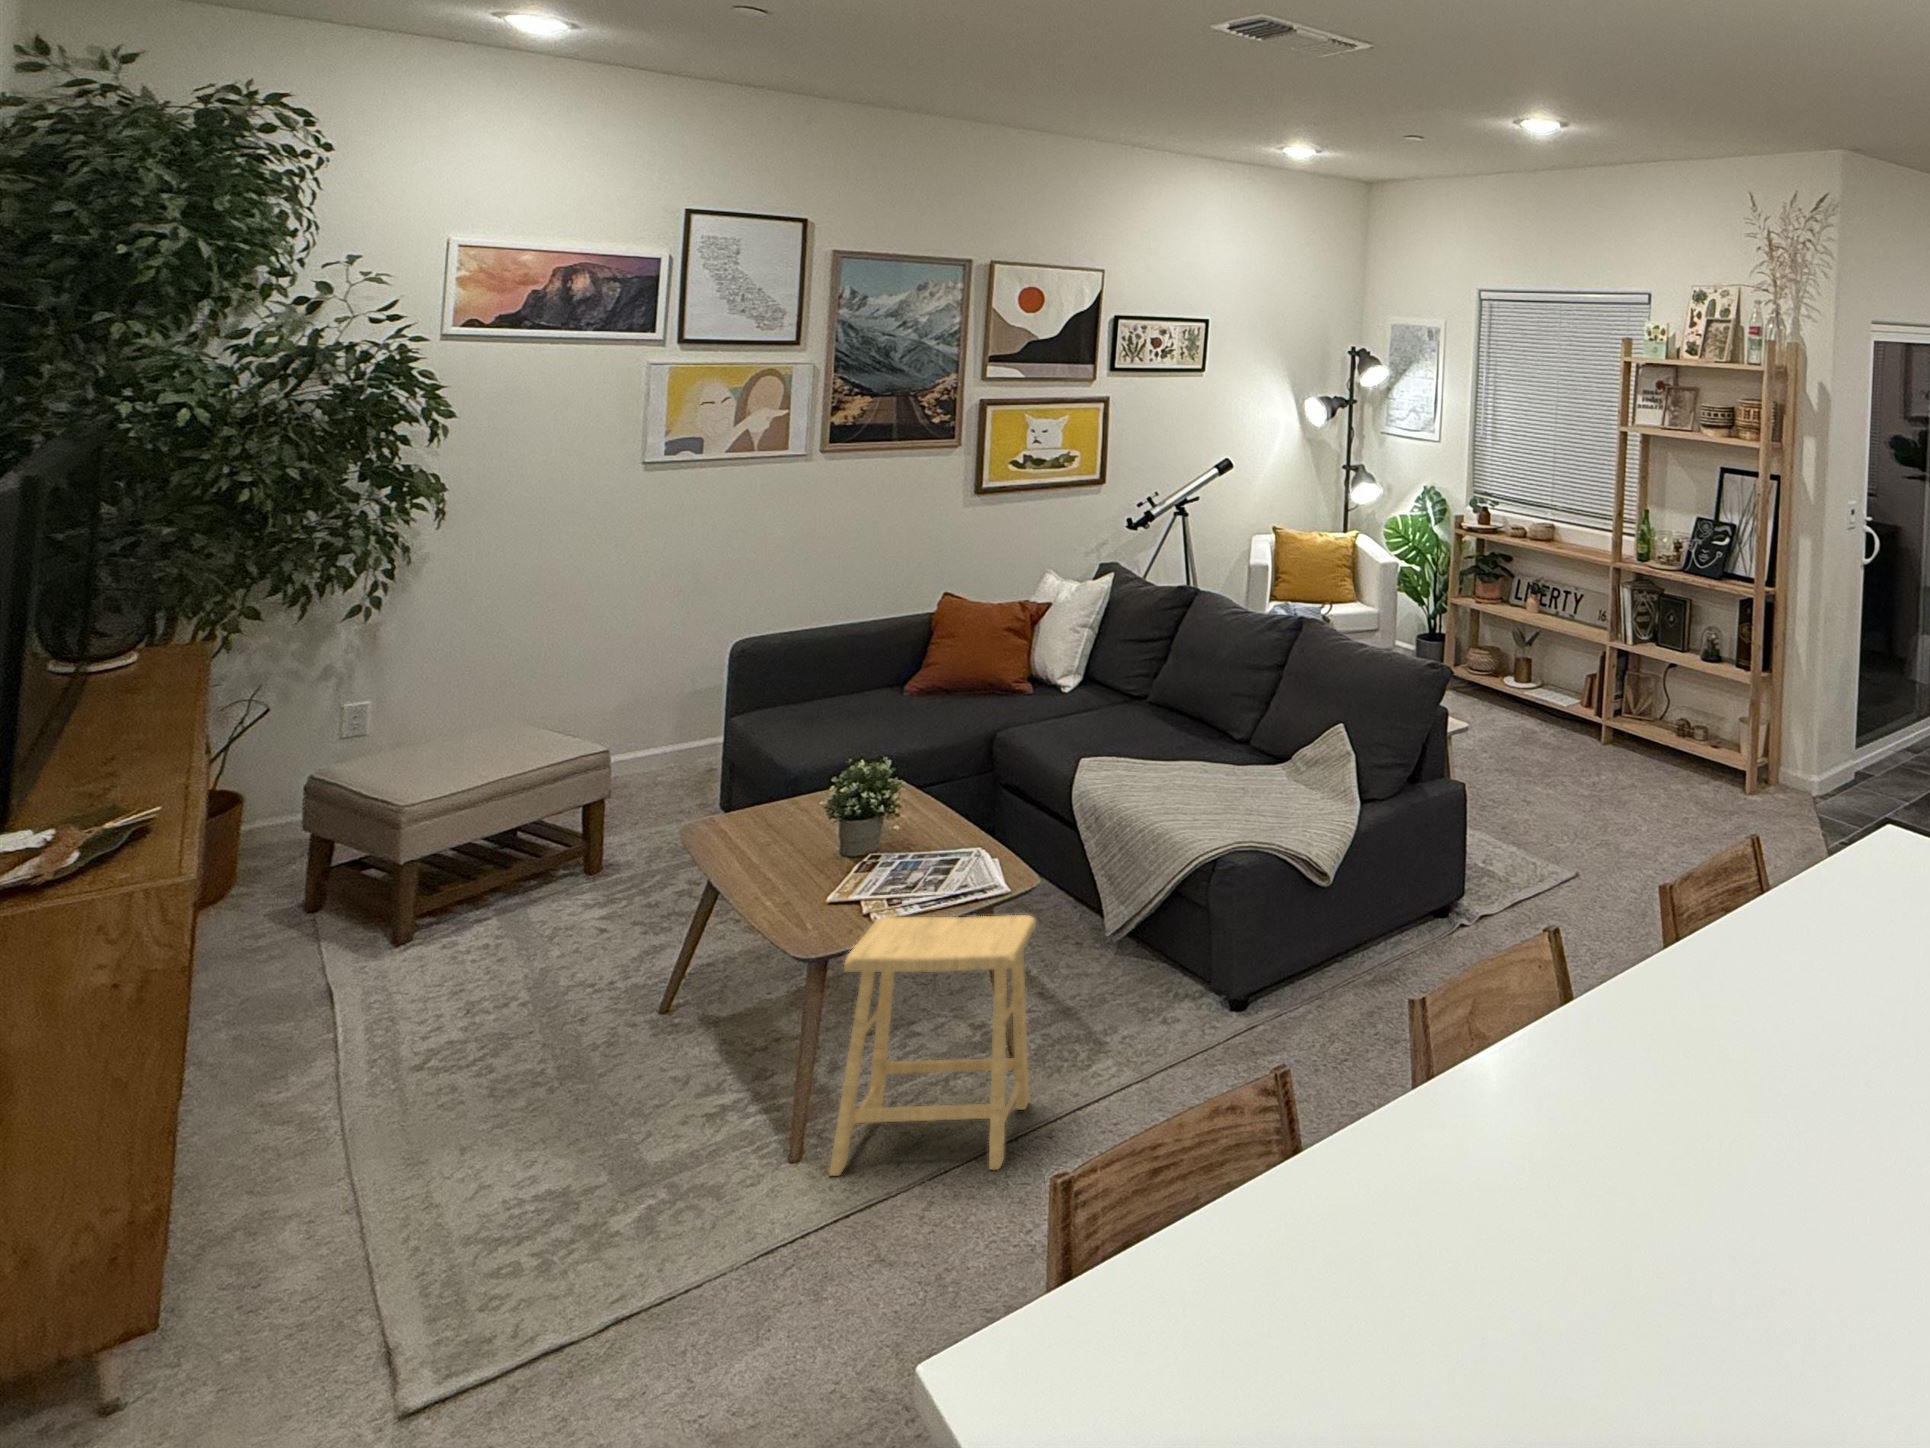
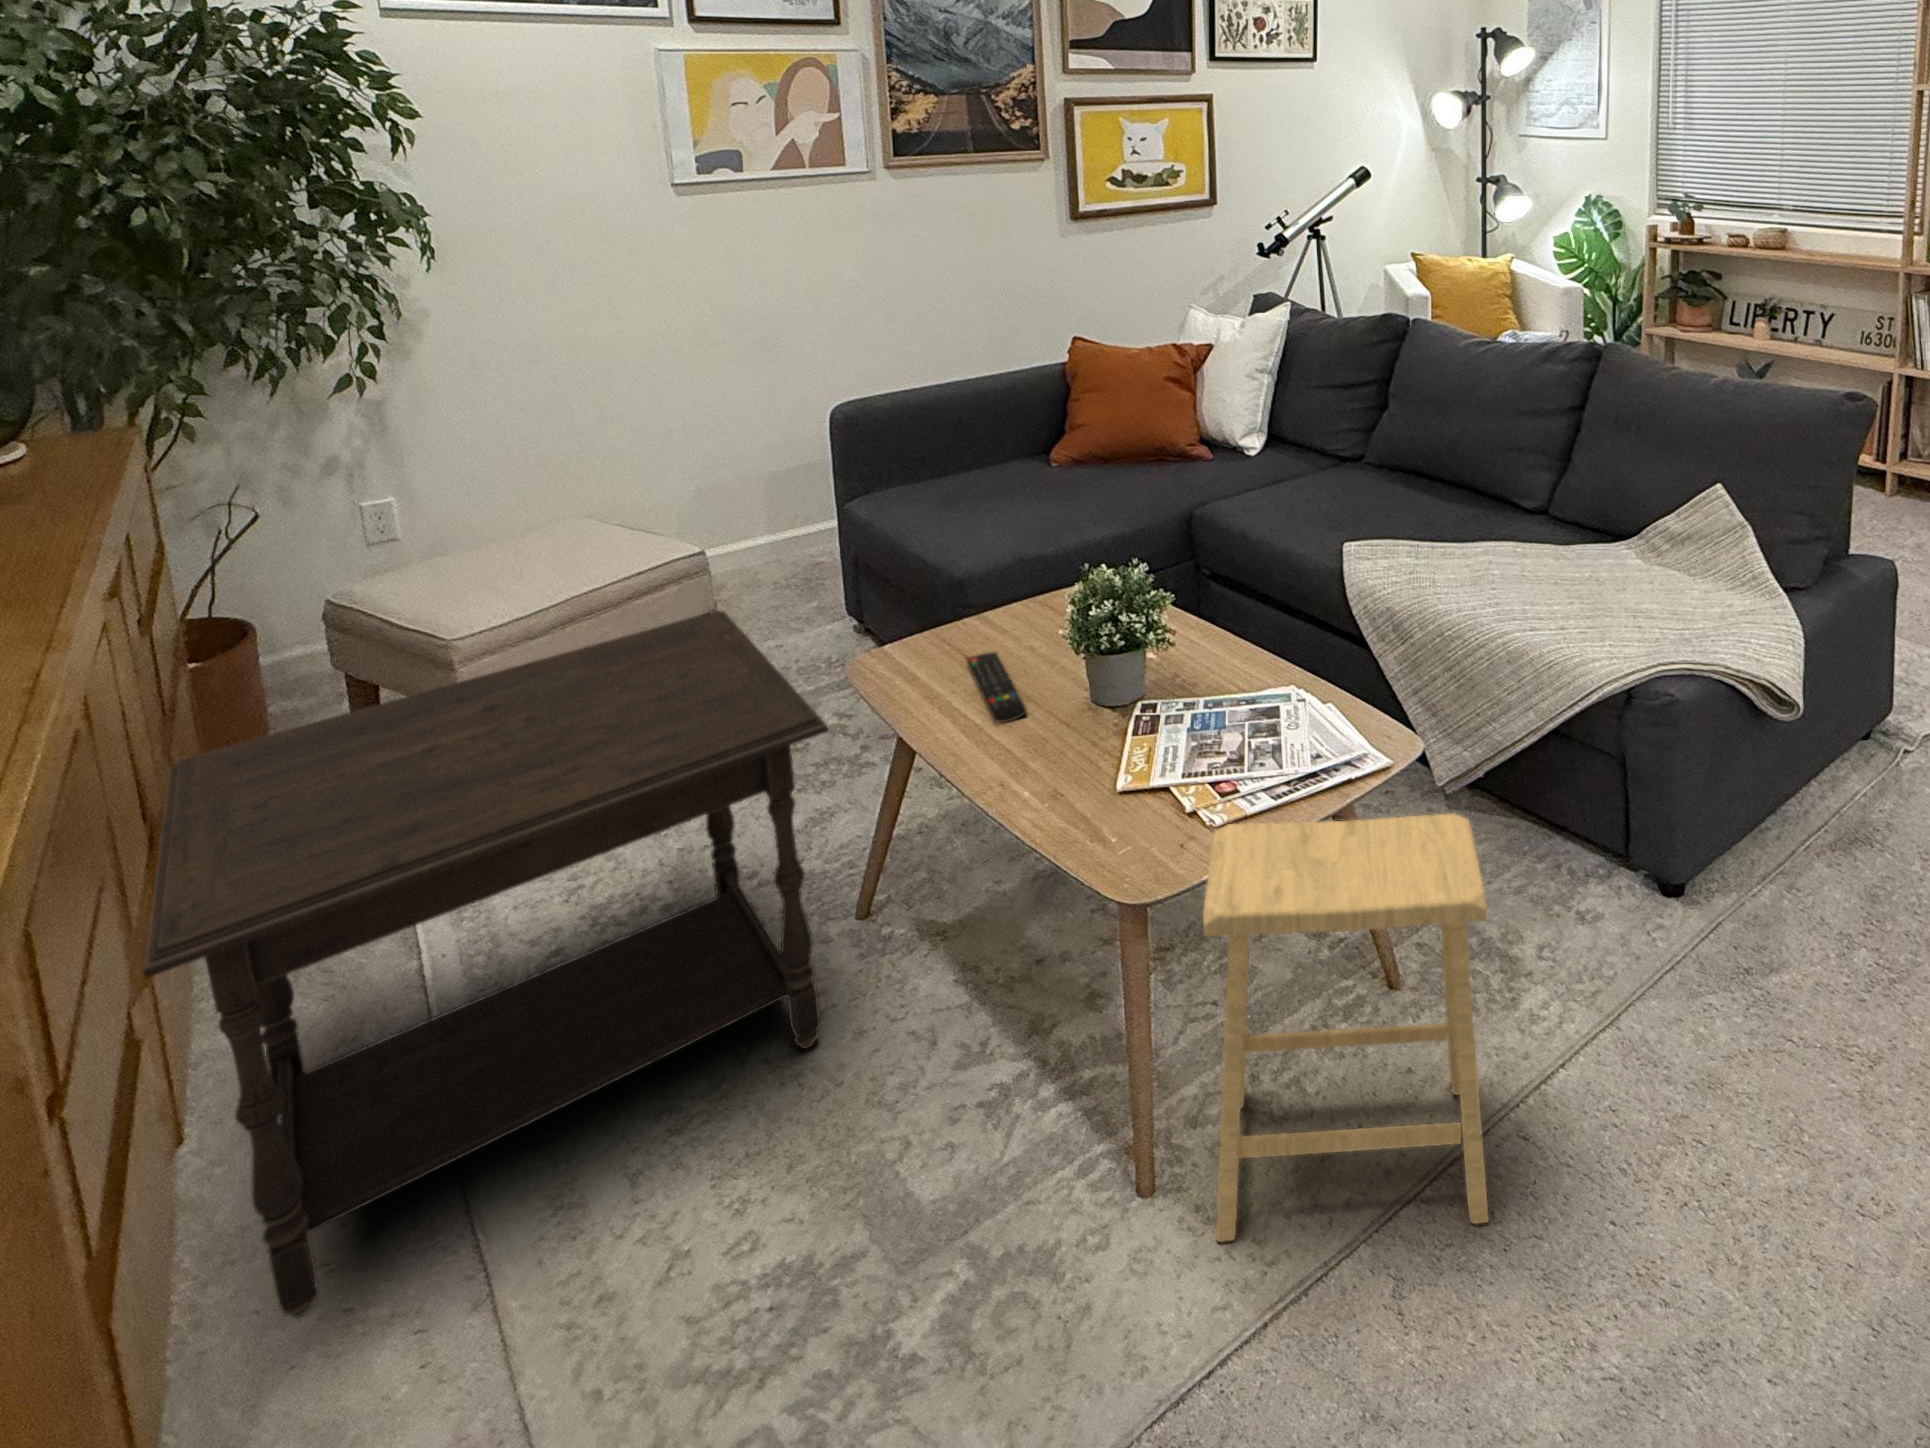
side table: none [222,783,653,1204] -> present [144,610,828,1318]
remote control: none [768,821,795,863] -> present [967,652,1027,722]

